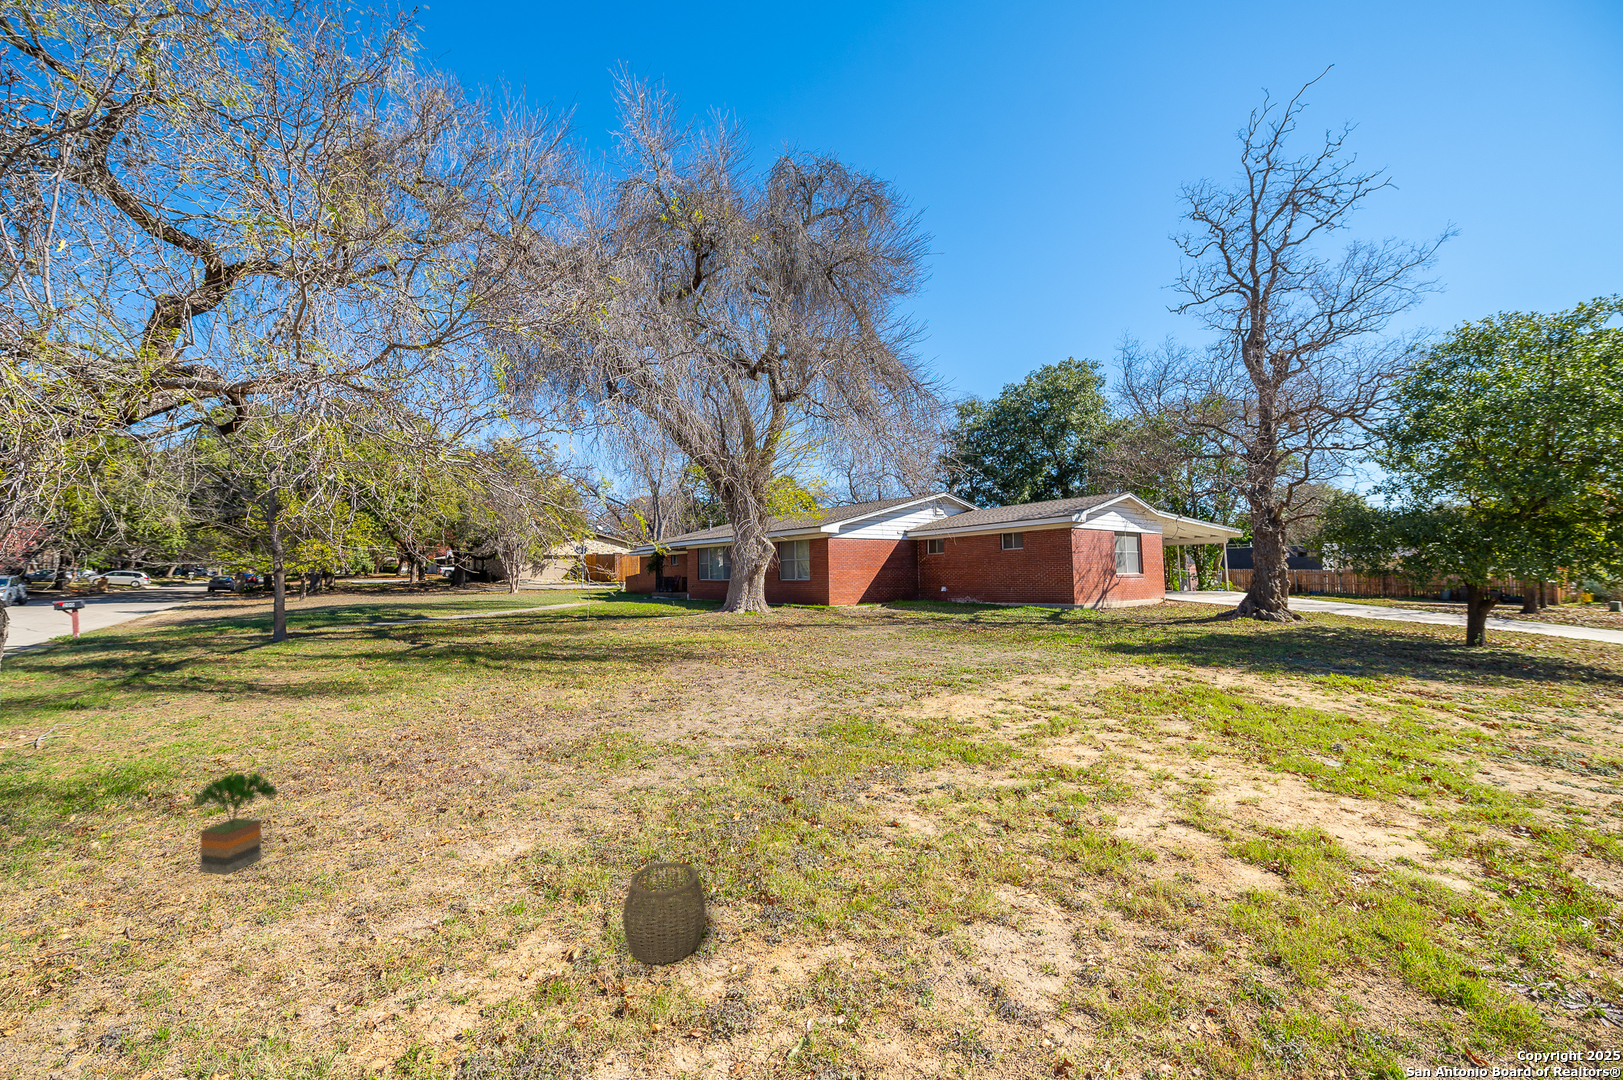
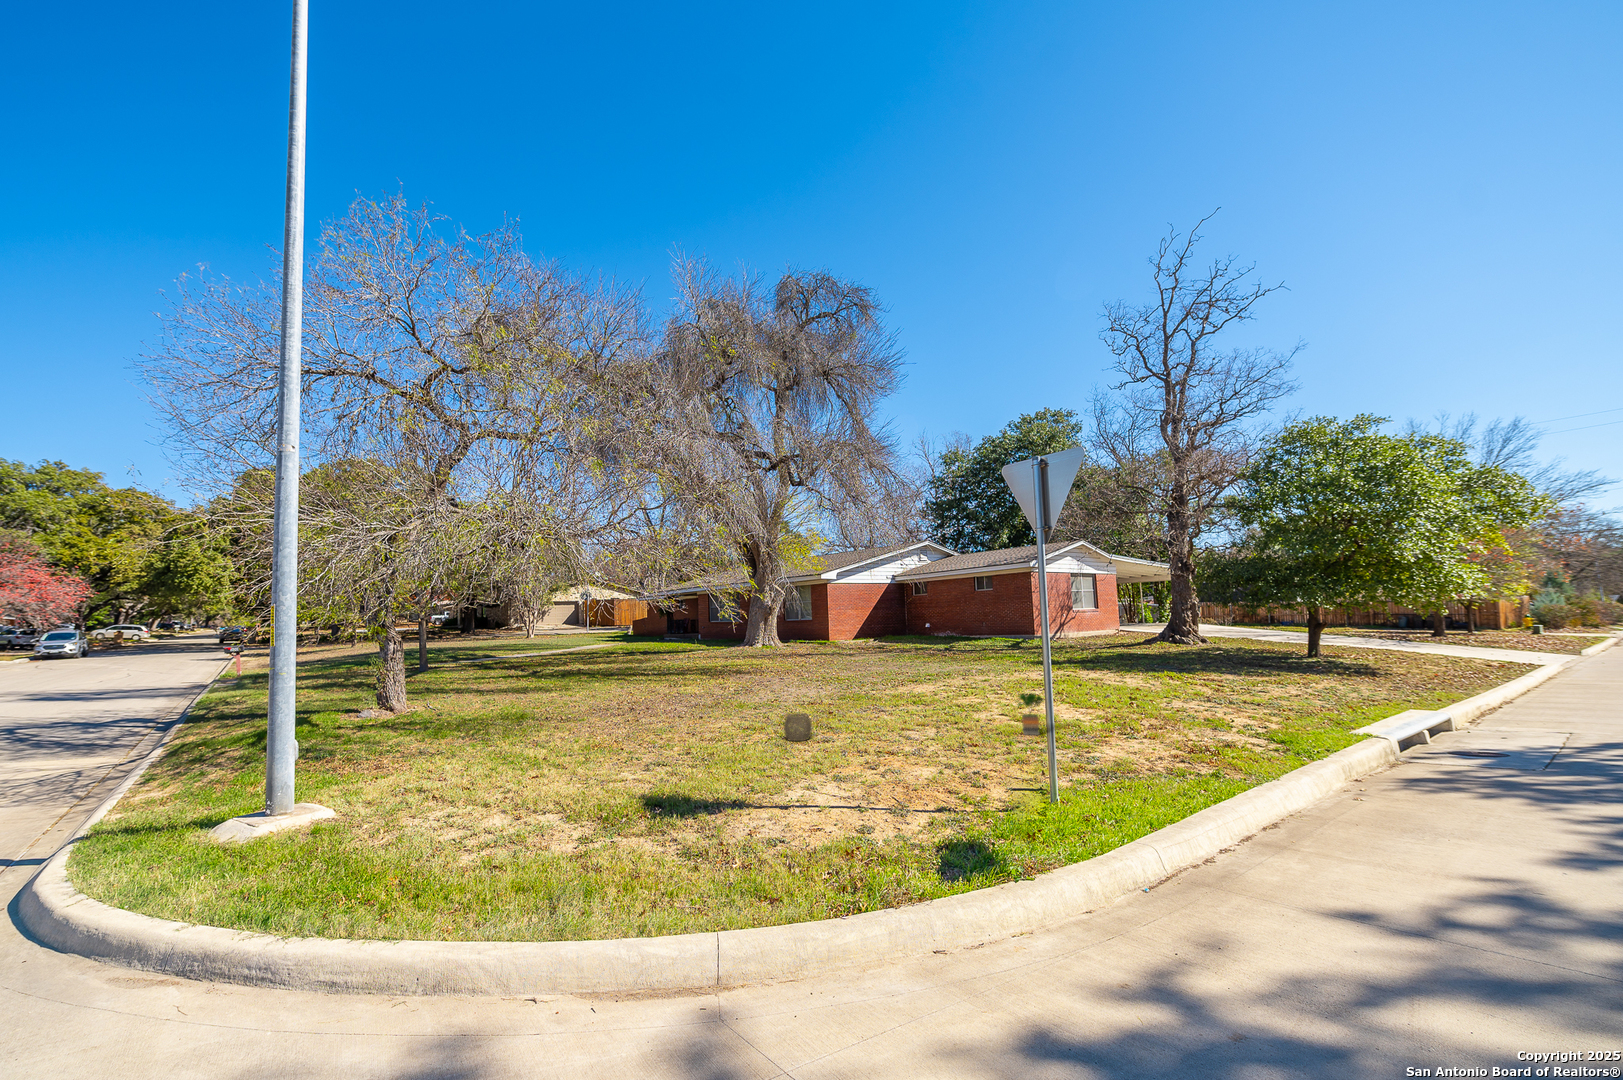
potted tree: present [191,773,278,874] -> present [1016,693,1043,735]

